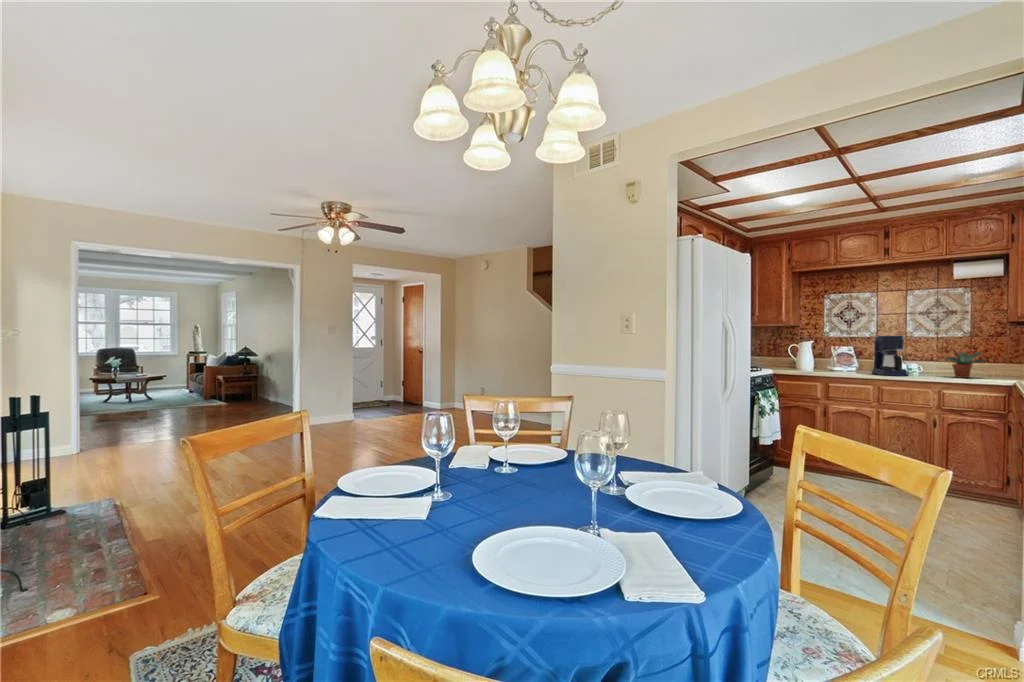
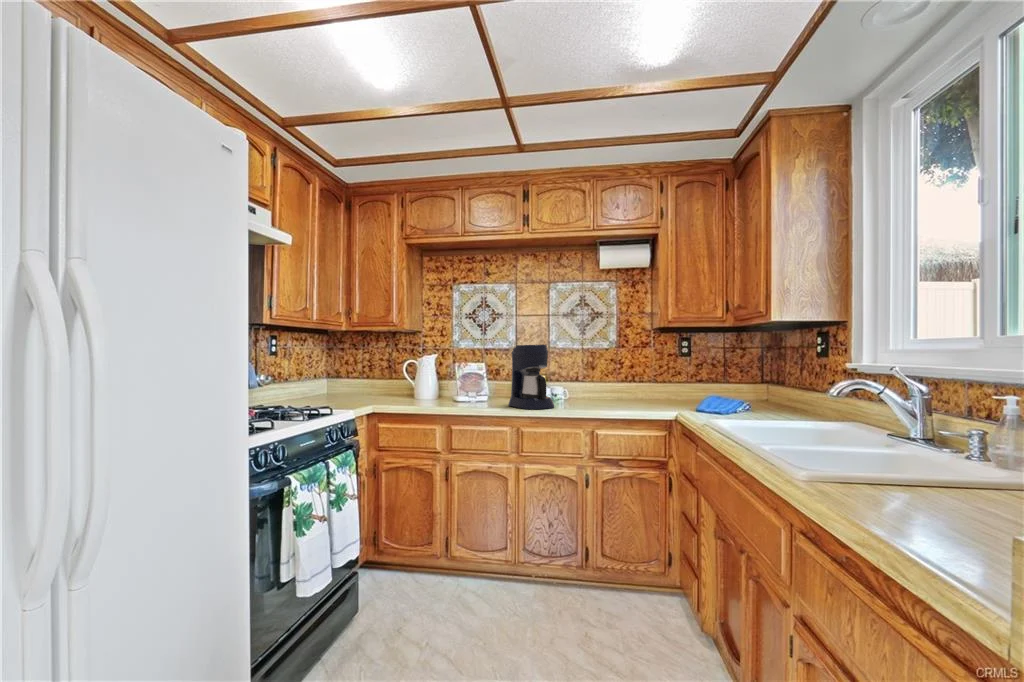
potted plant: present [944,349,984,378] -> none [588,362,644,408]

